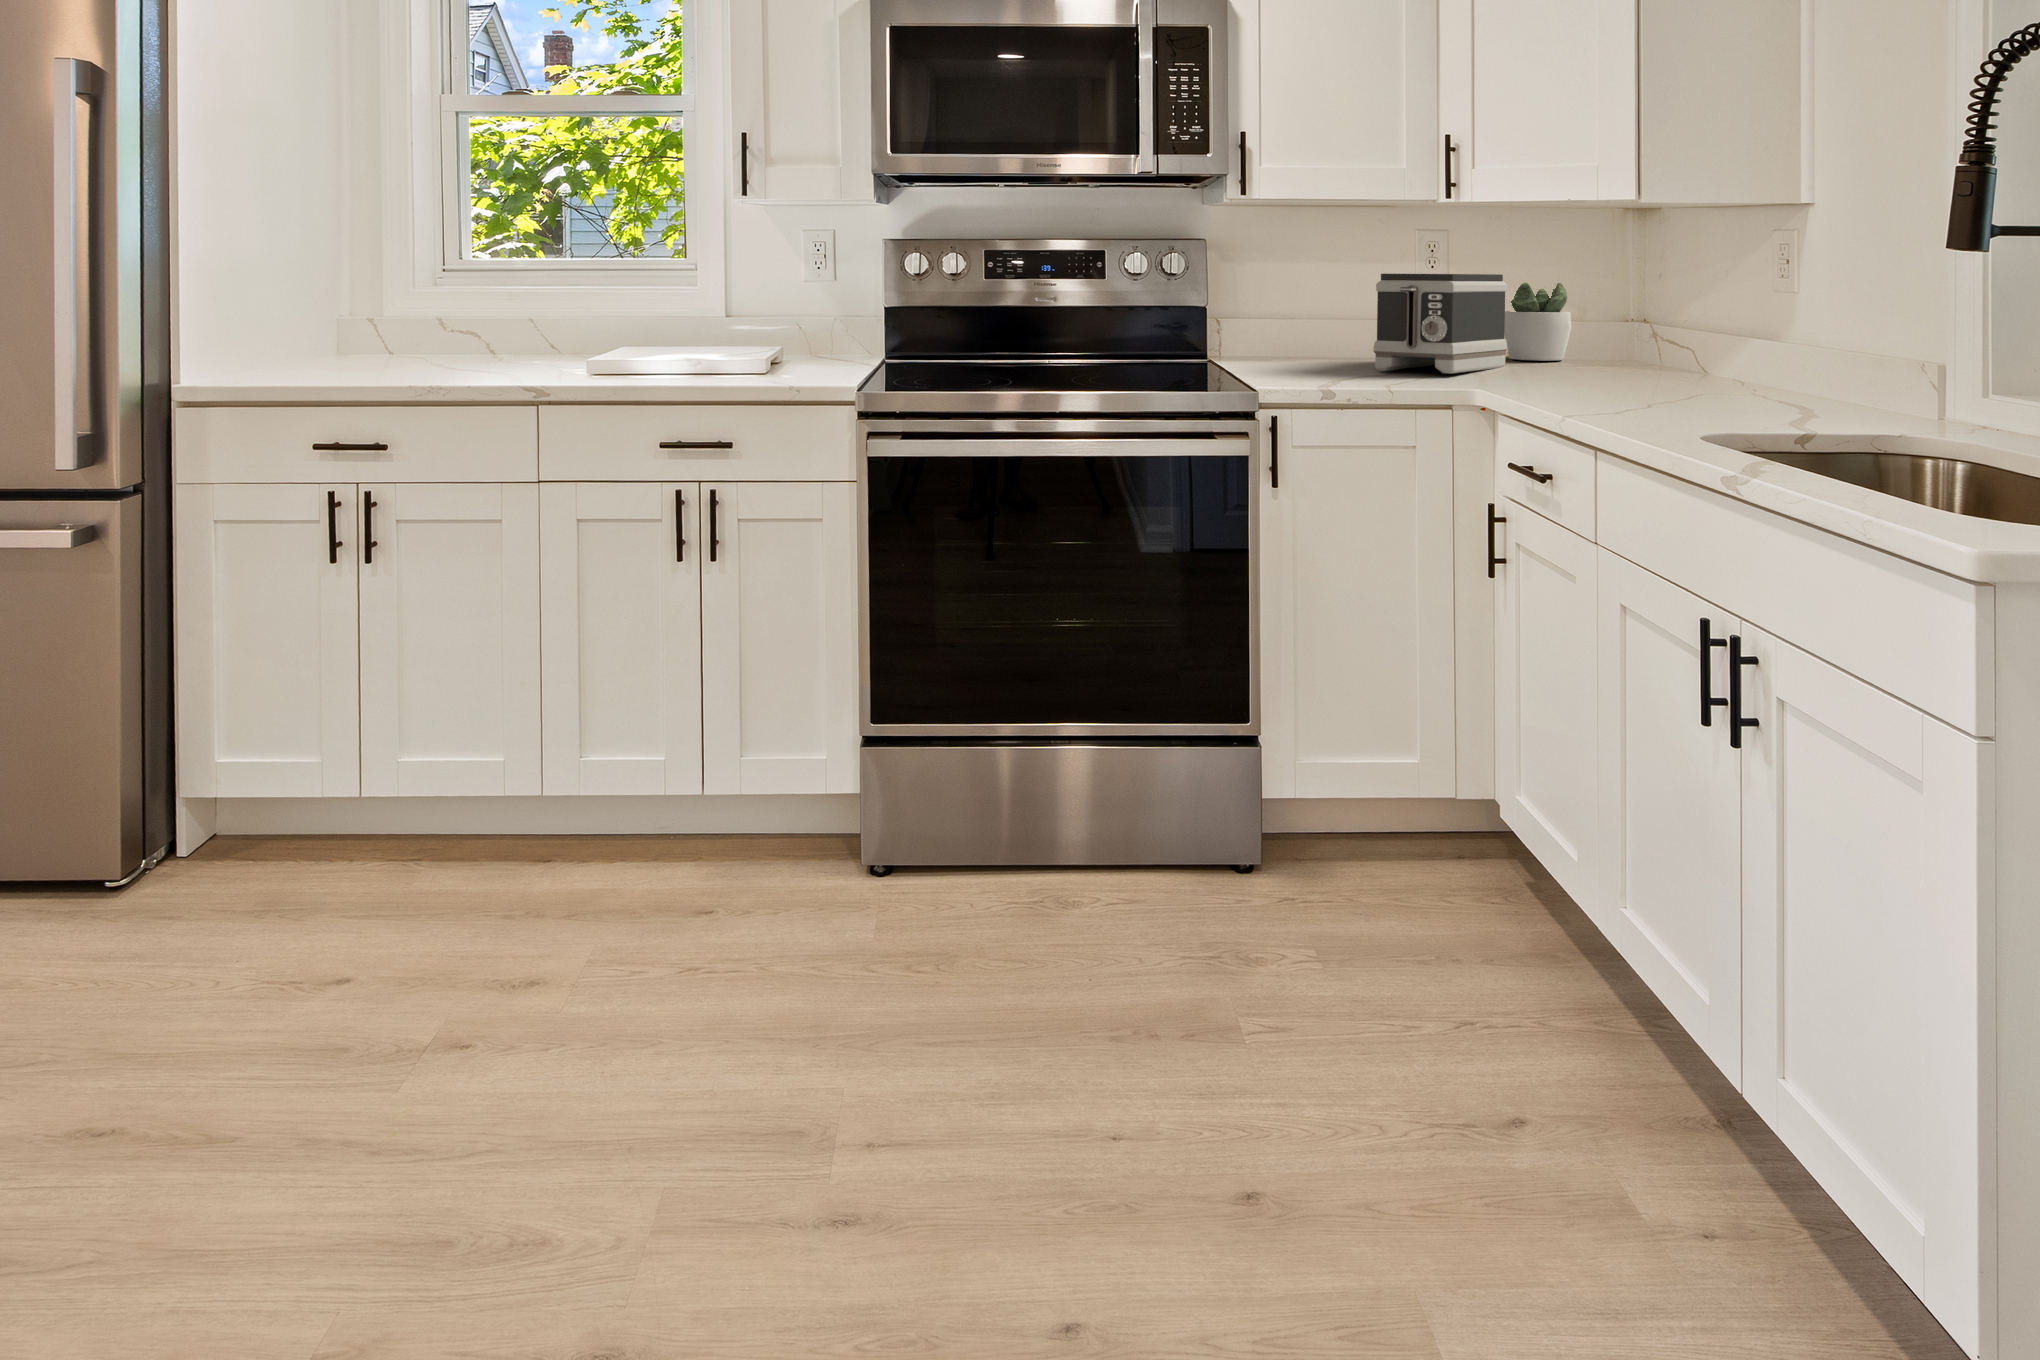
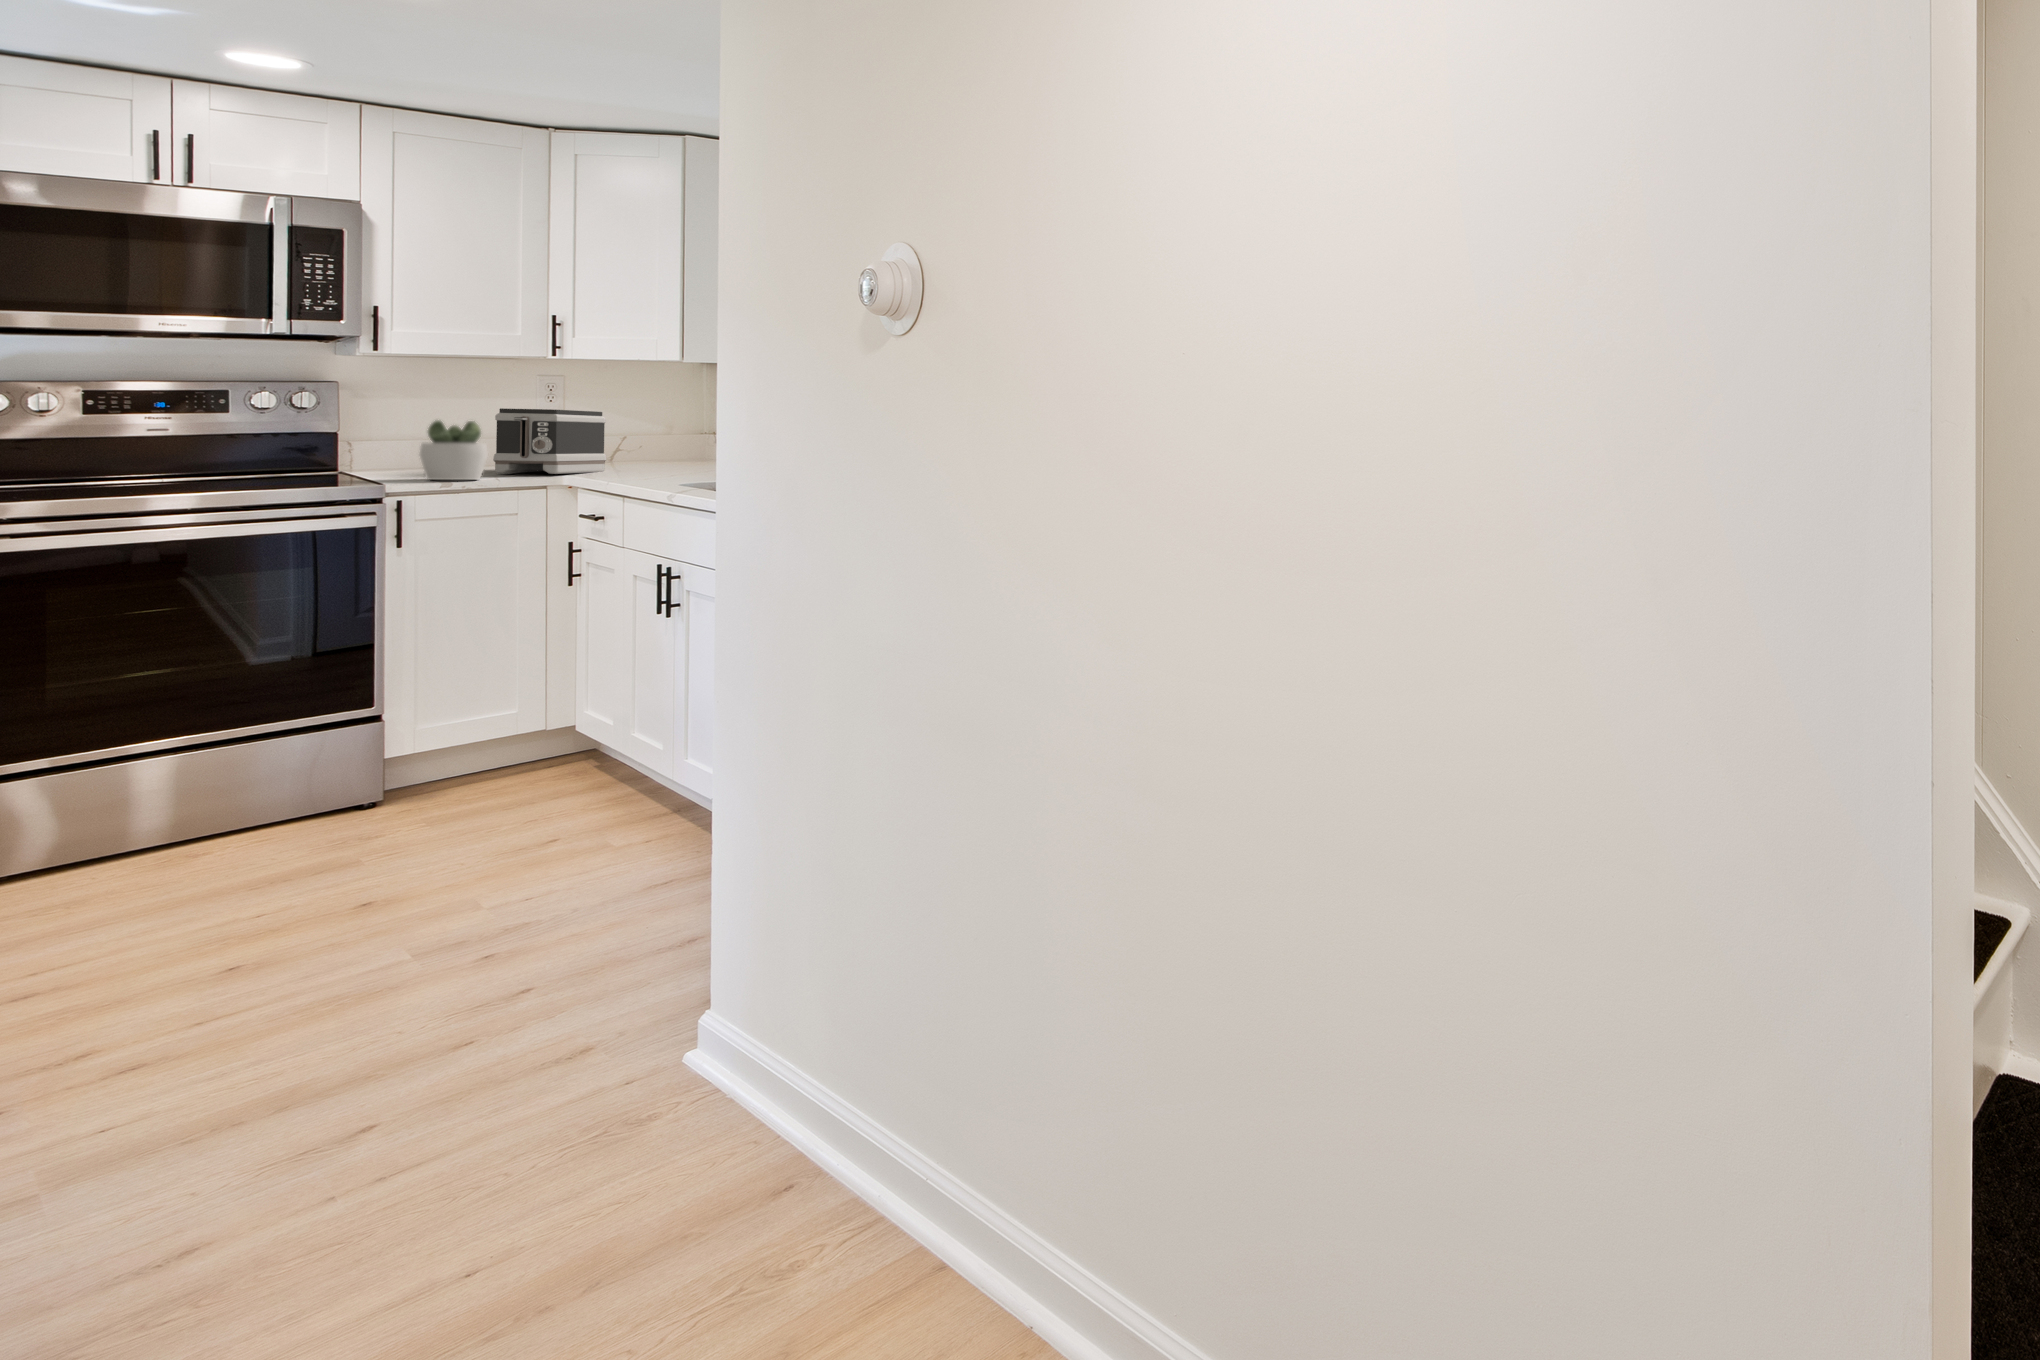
succulent plant: present [1504,283,1572,361] -> present [420,420,488,480]

